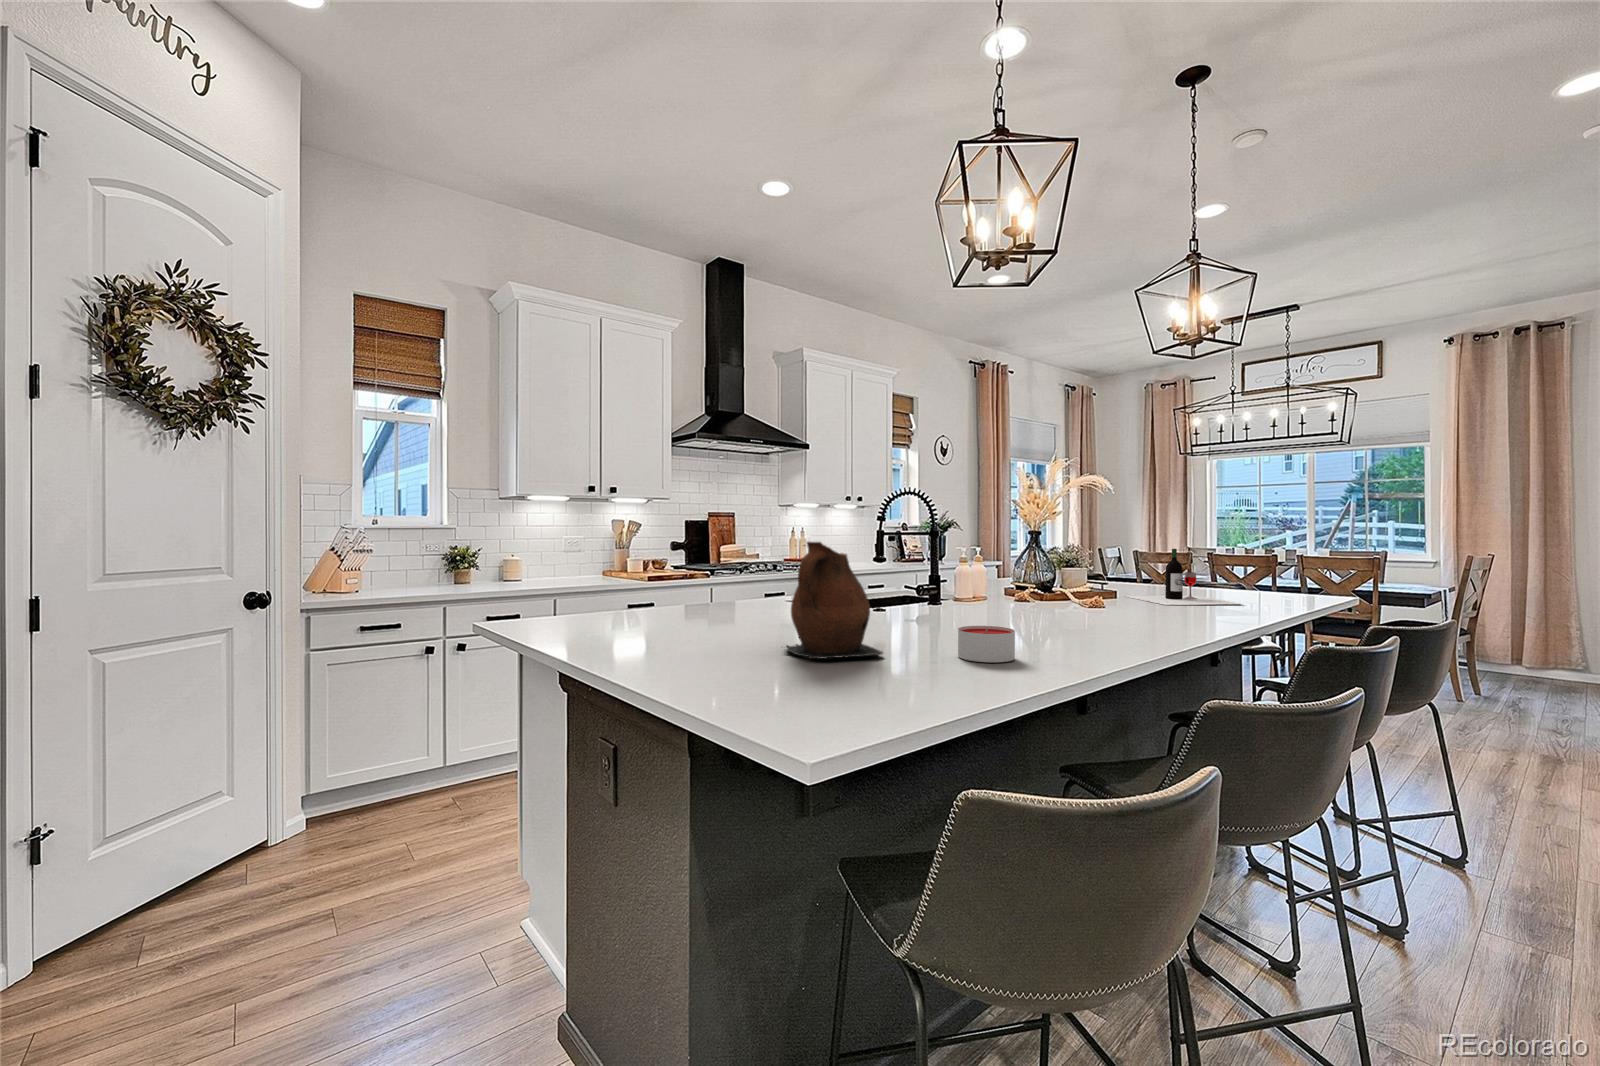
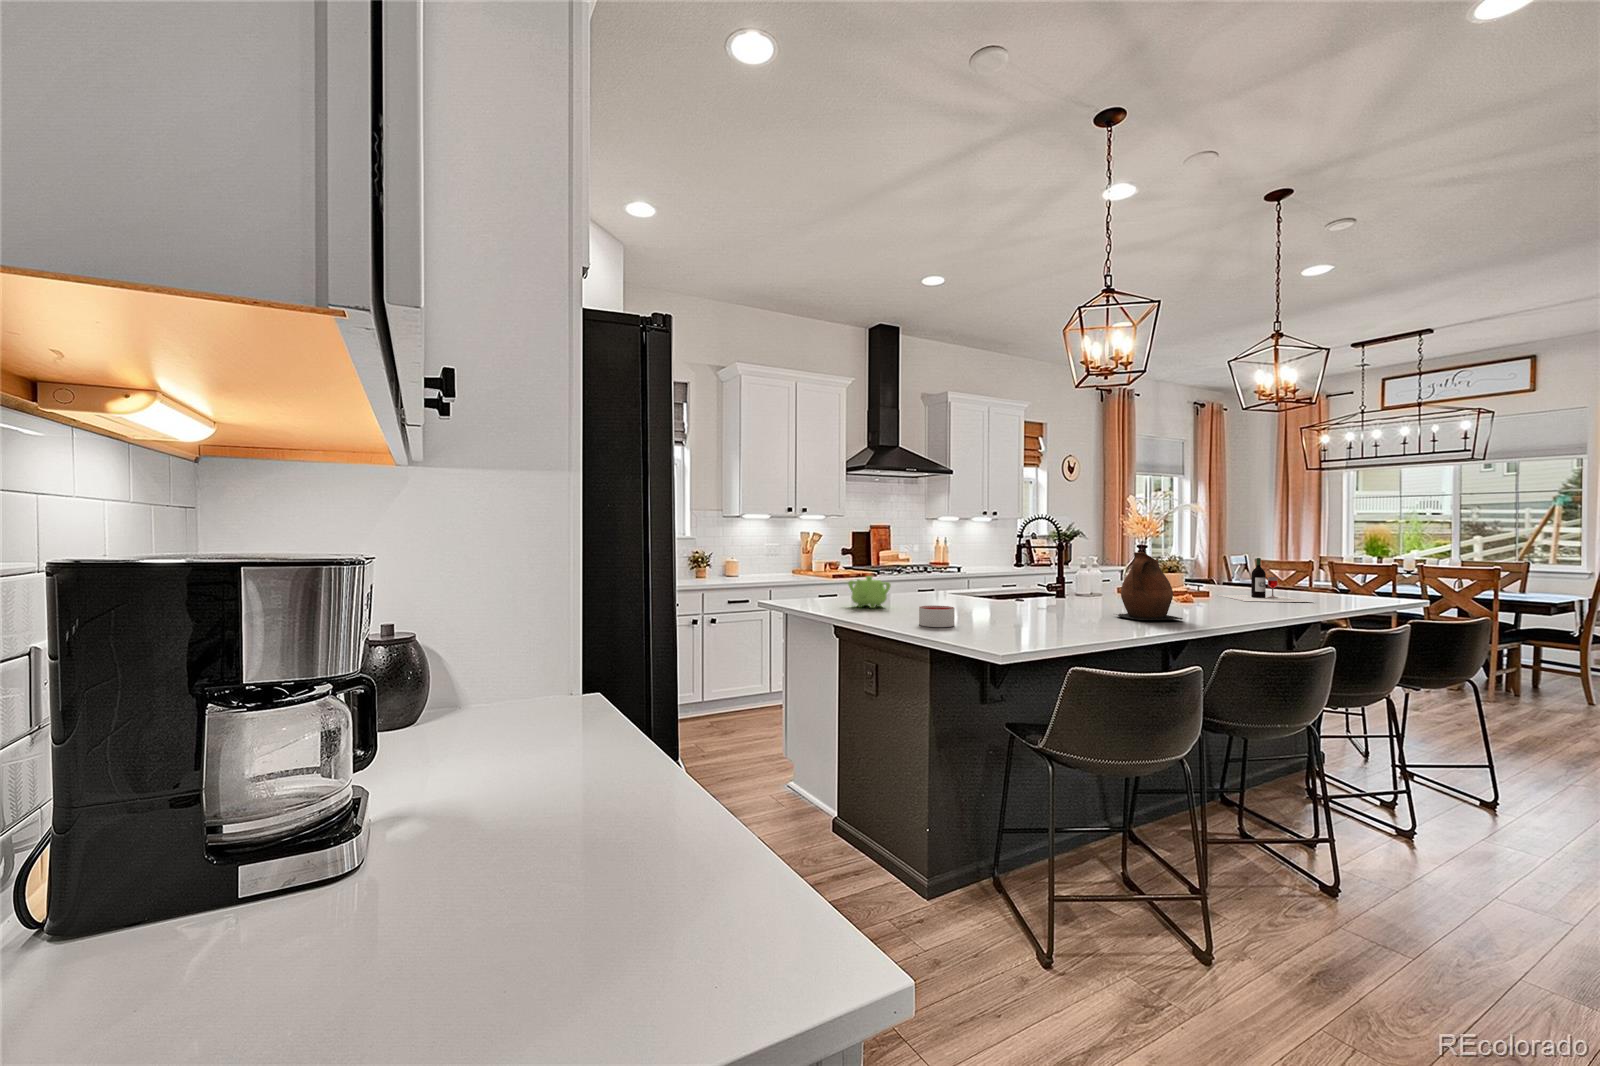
ceramic pitcher: present [787,542,883,659] -> present [1116,552,1183,620]
teapot: none [620,581,683,633] -> present [848,576,891,608]
candle: present [958,626,1015,662] -> present [919,606,955,627]

